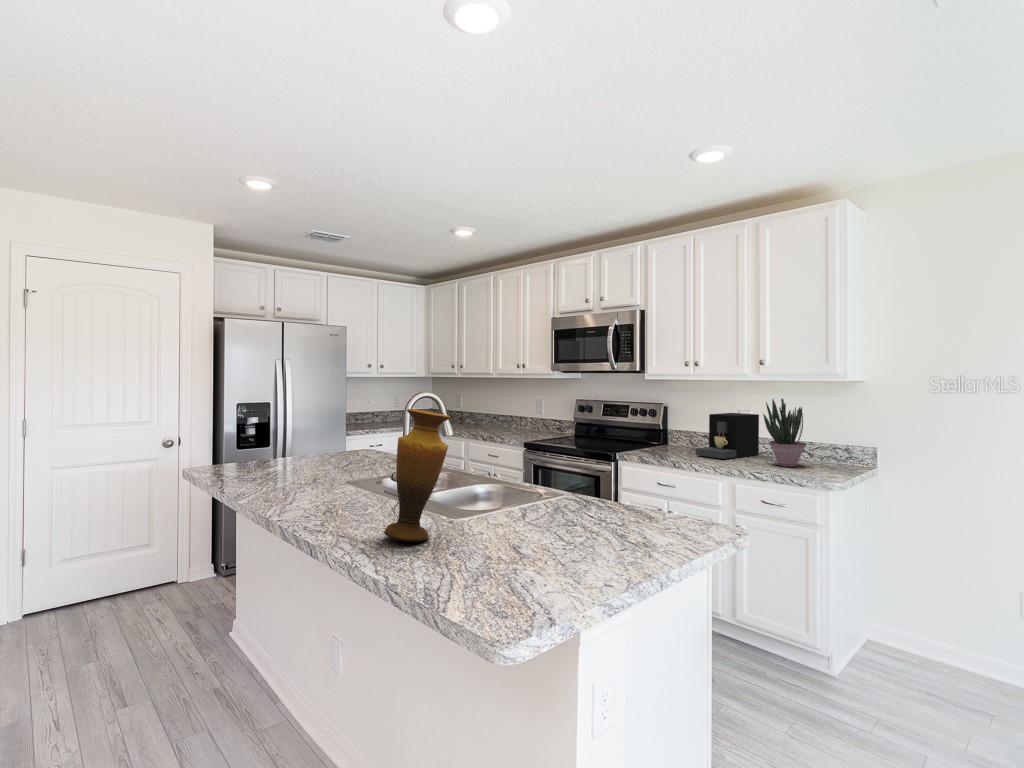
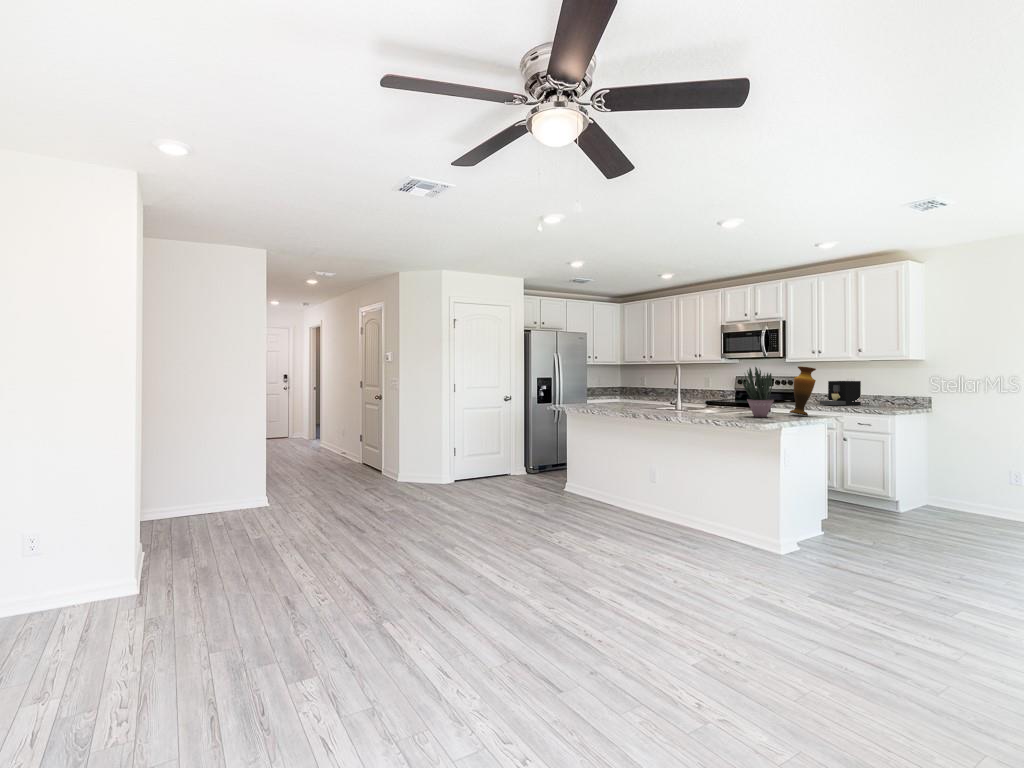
potted plant: present [763,399,806,467] -> present [741,367,774,417]
vase: present [384,409,450,542] -> present [790,366,816,416]

